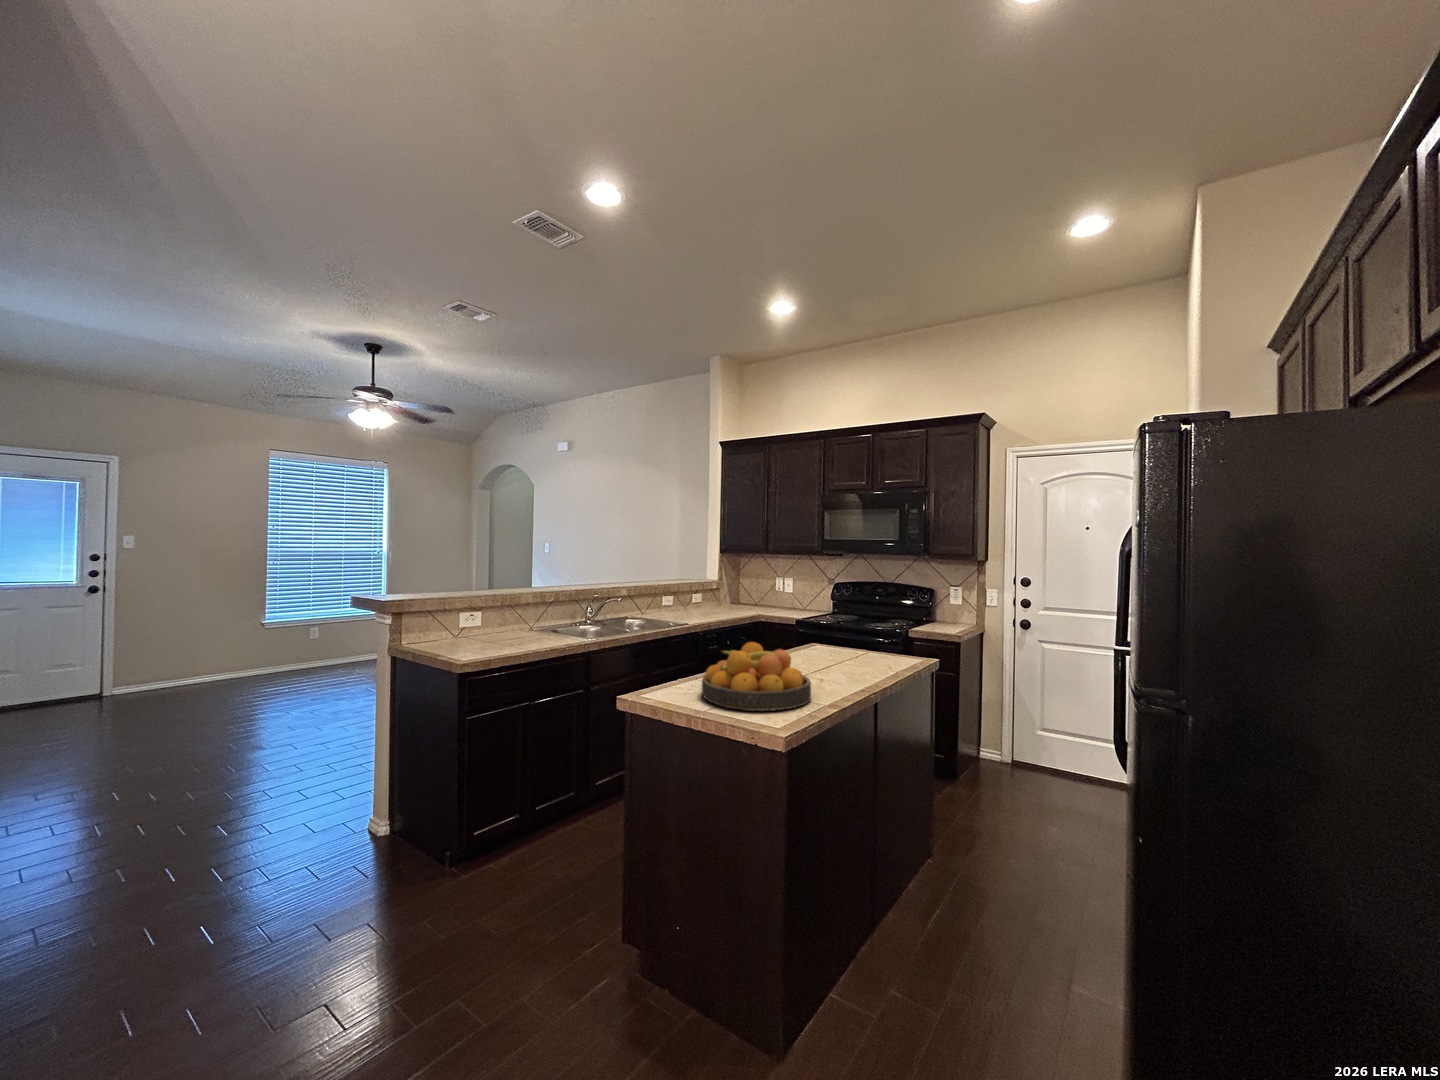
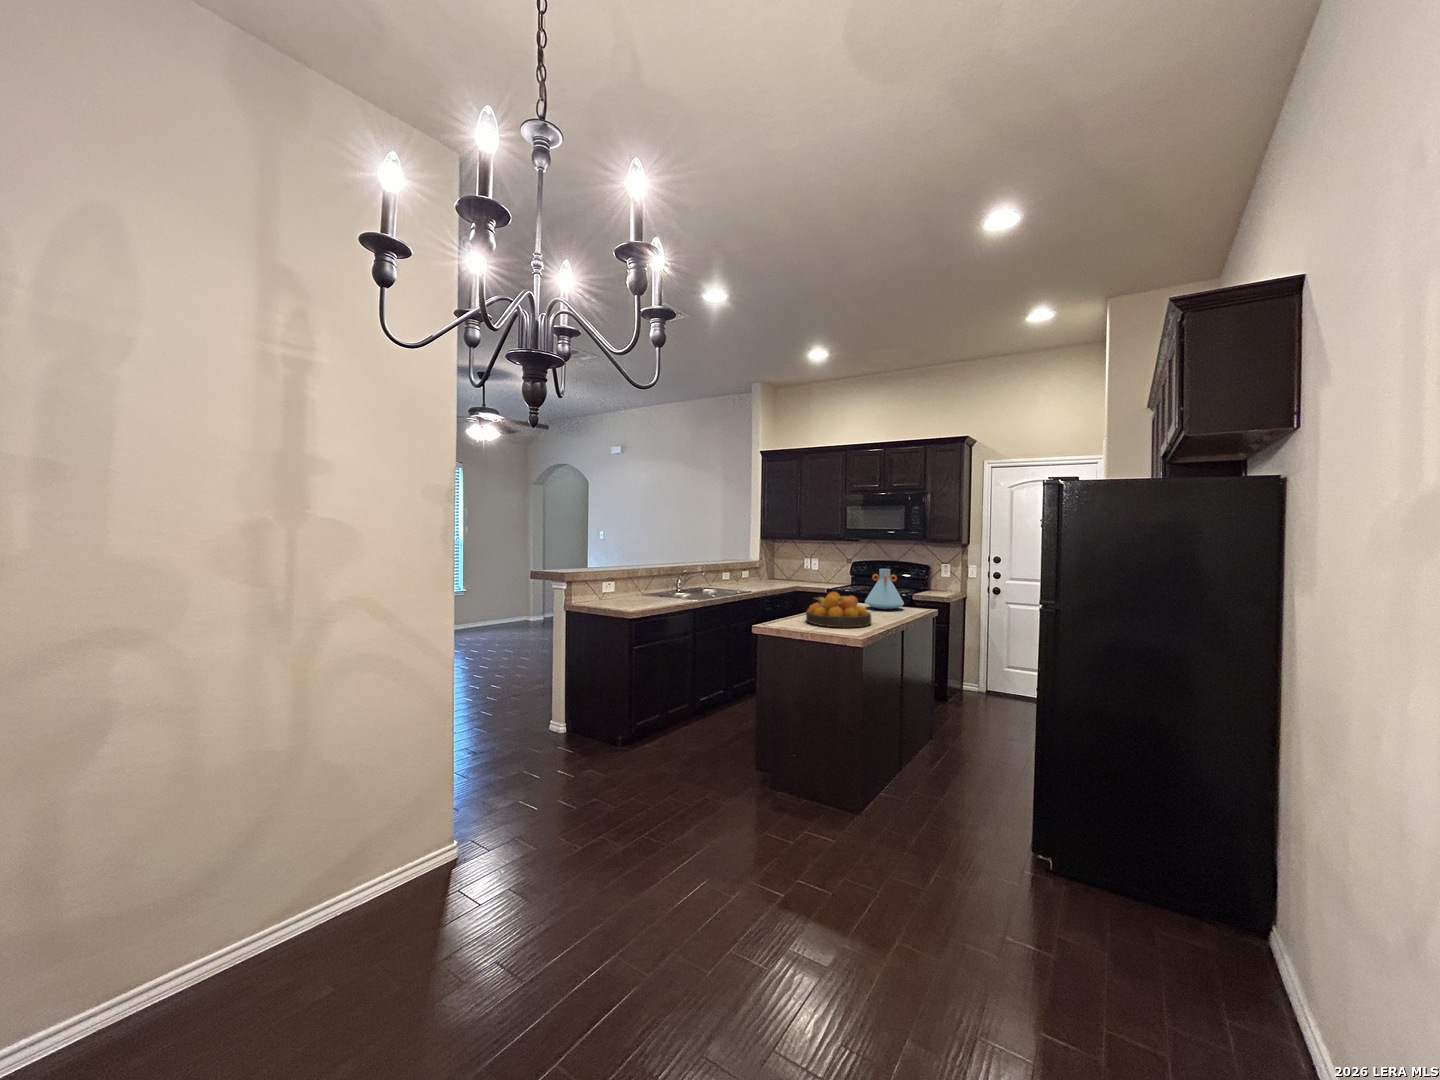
vase: none [821,600,881,664] -> present [865,569,904,609]

